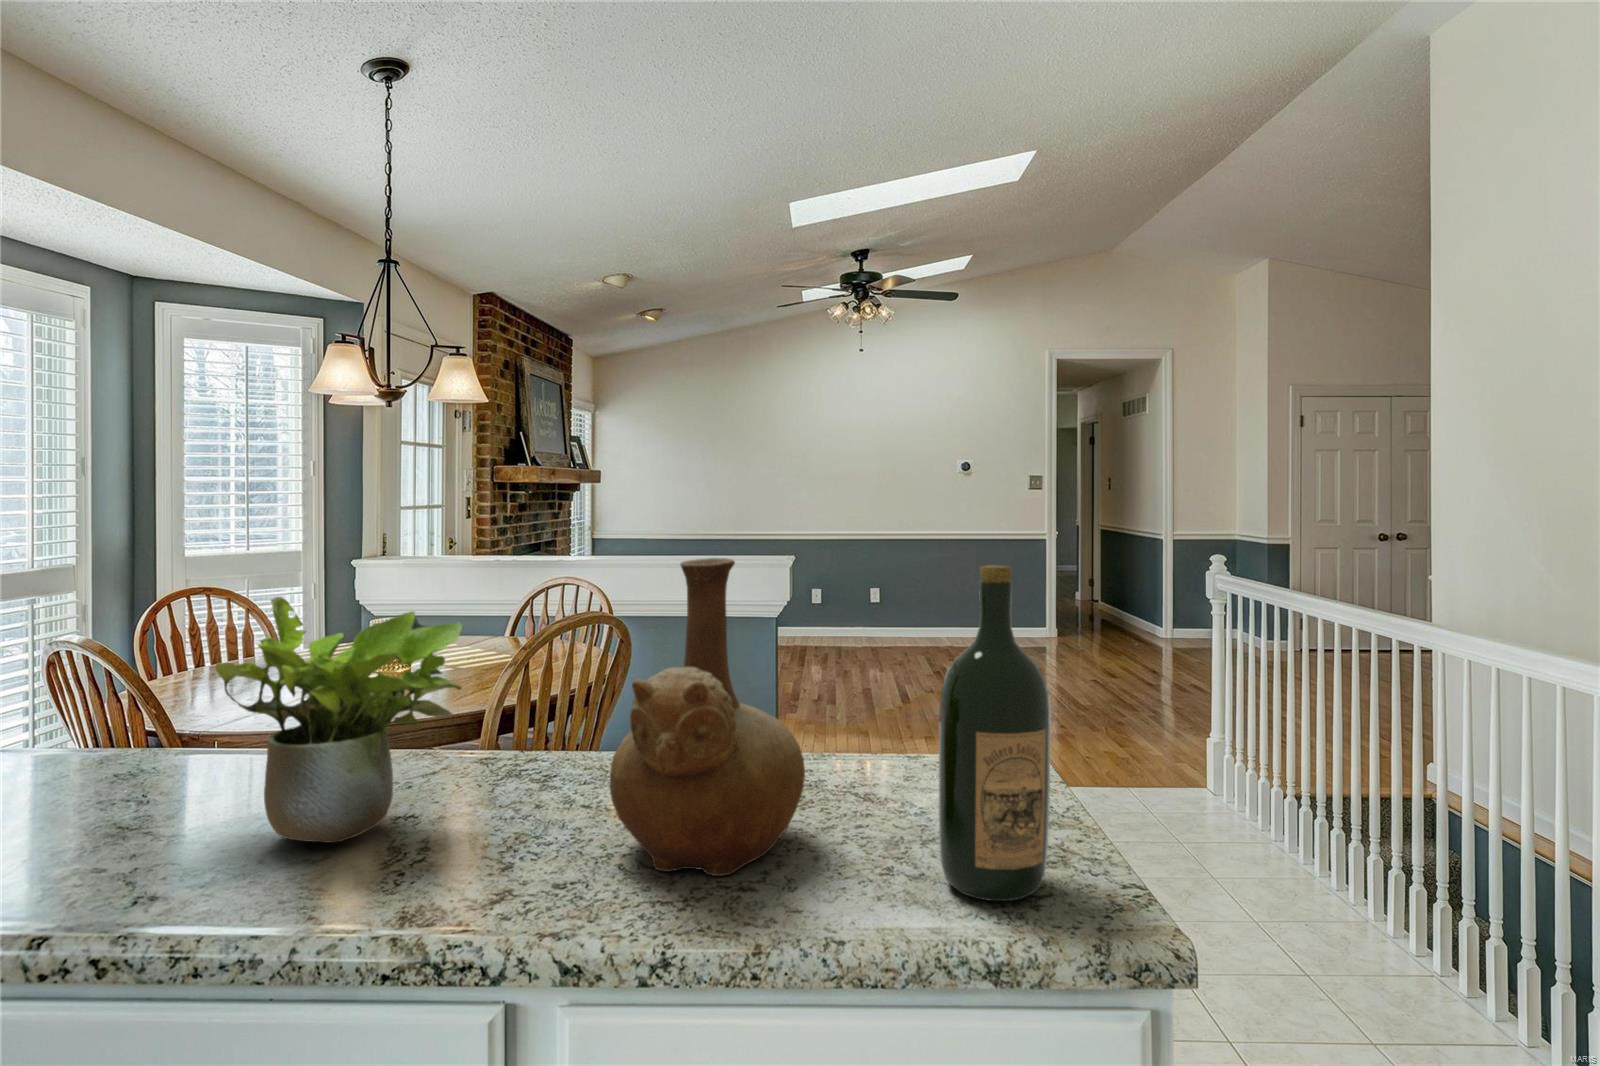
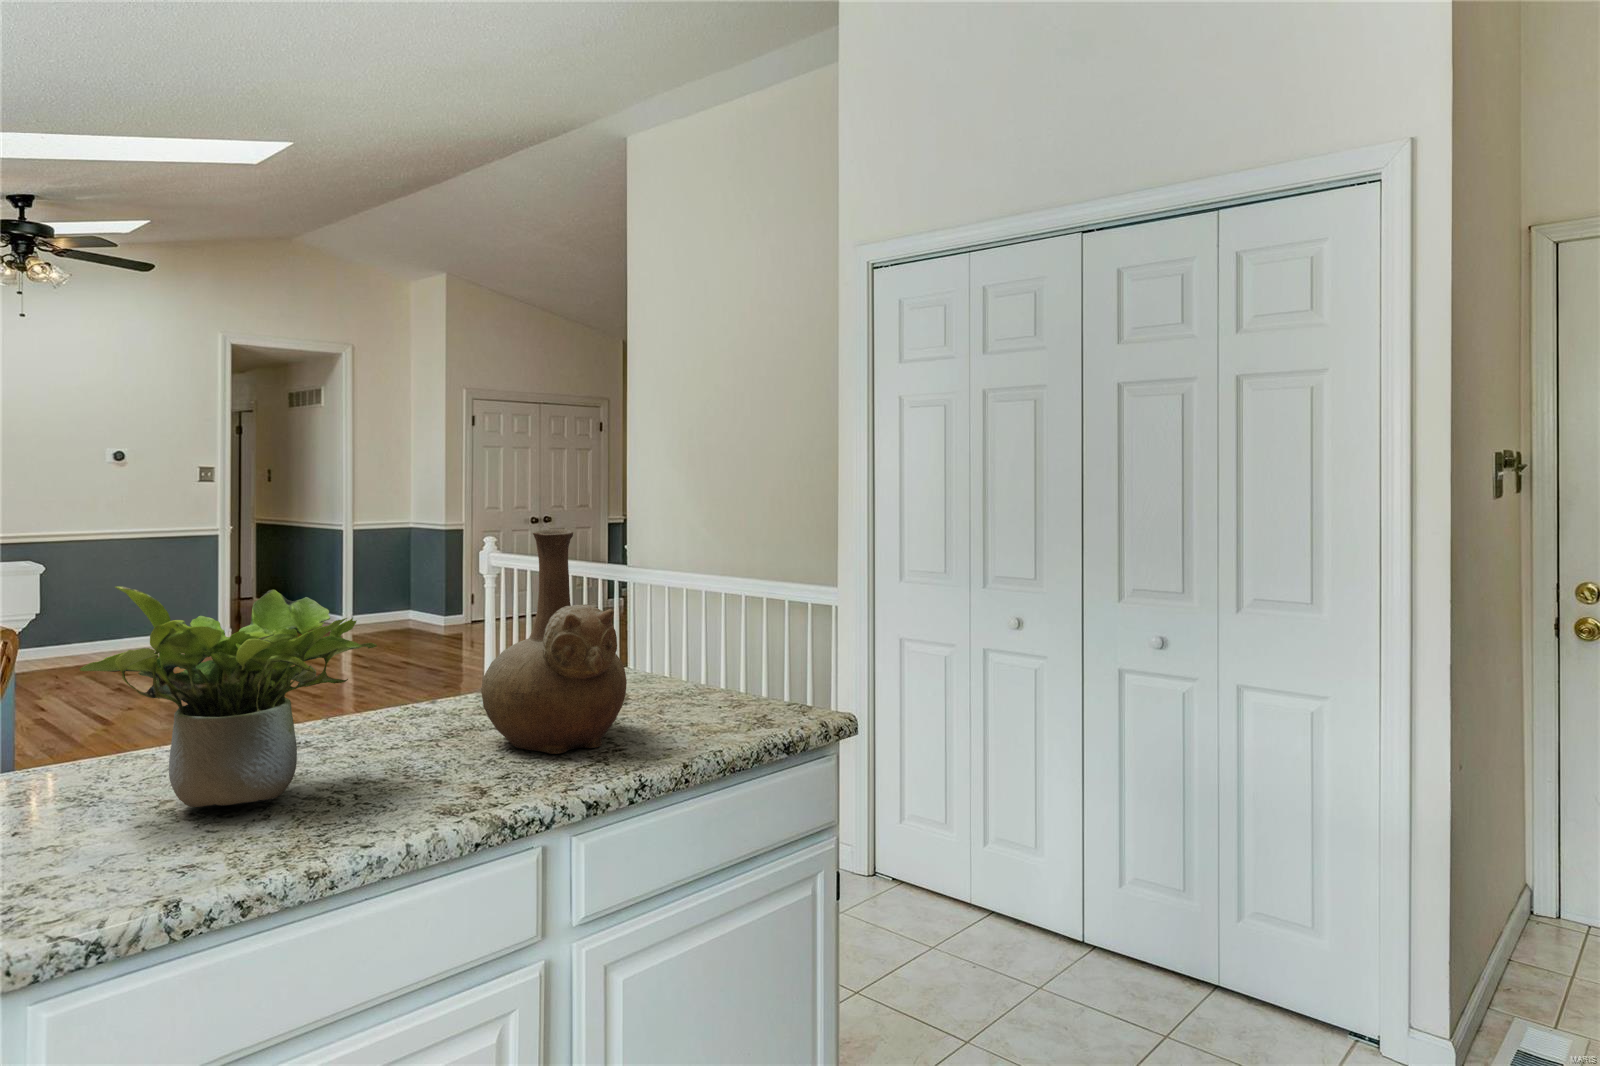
wine bottle: present [939,565,1051,901] -> none [706,527,771,723]

